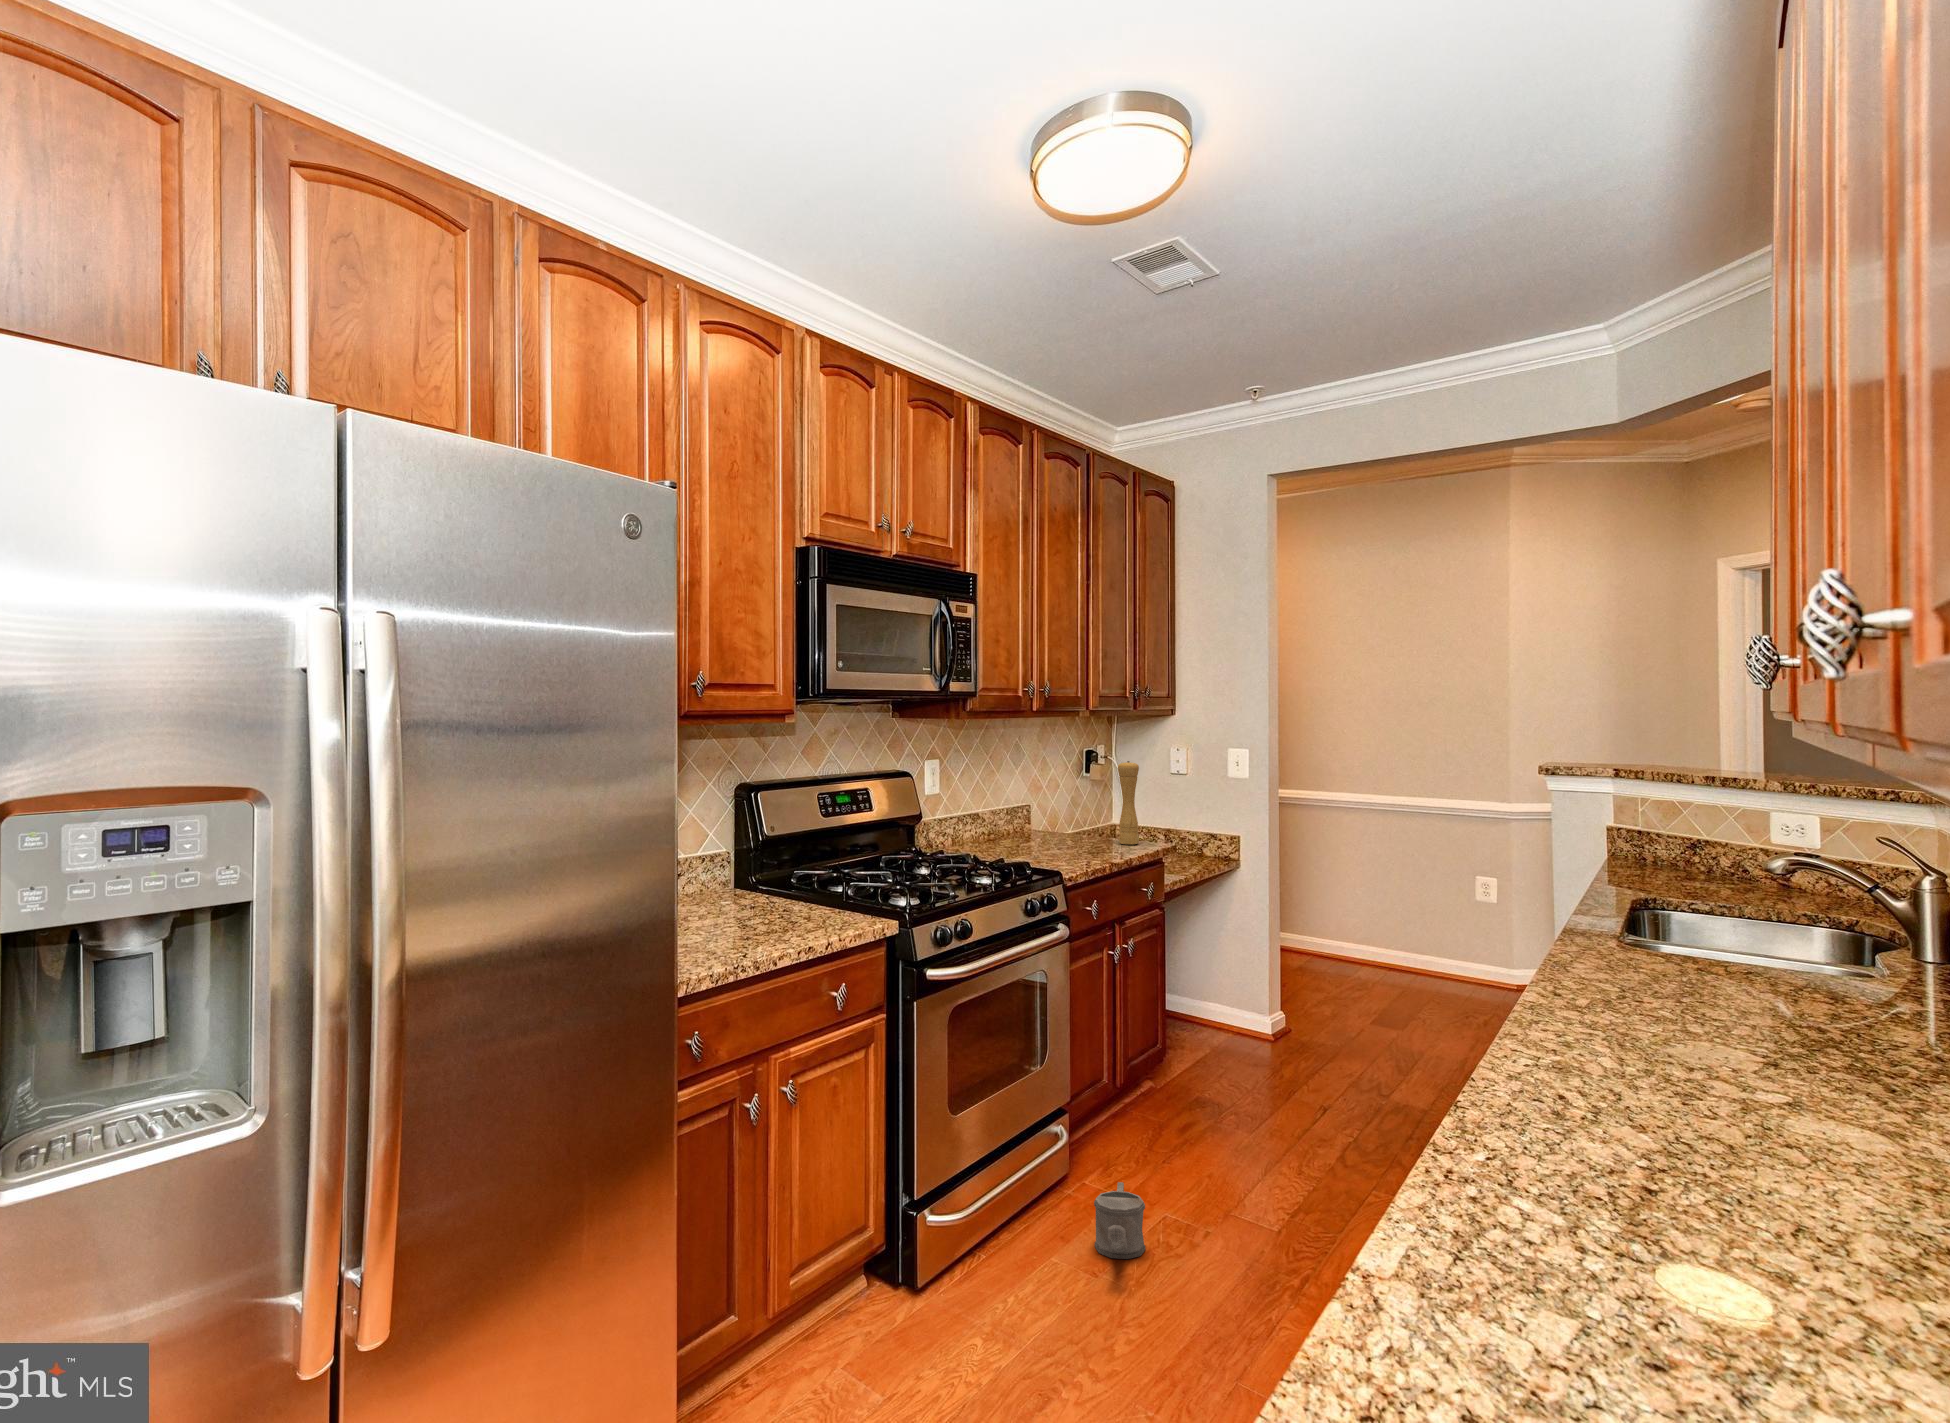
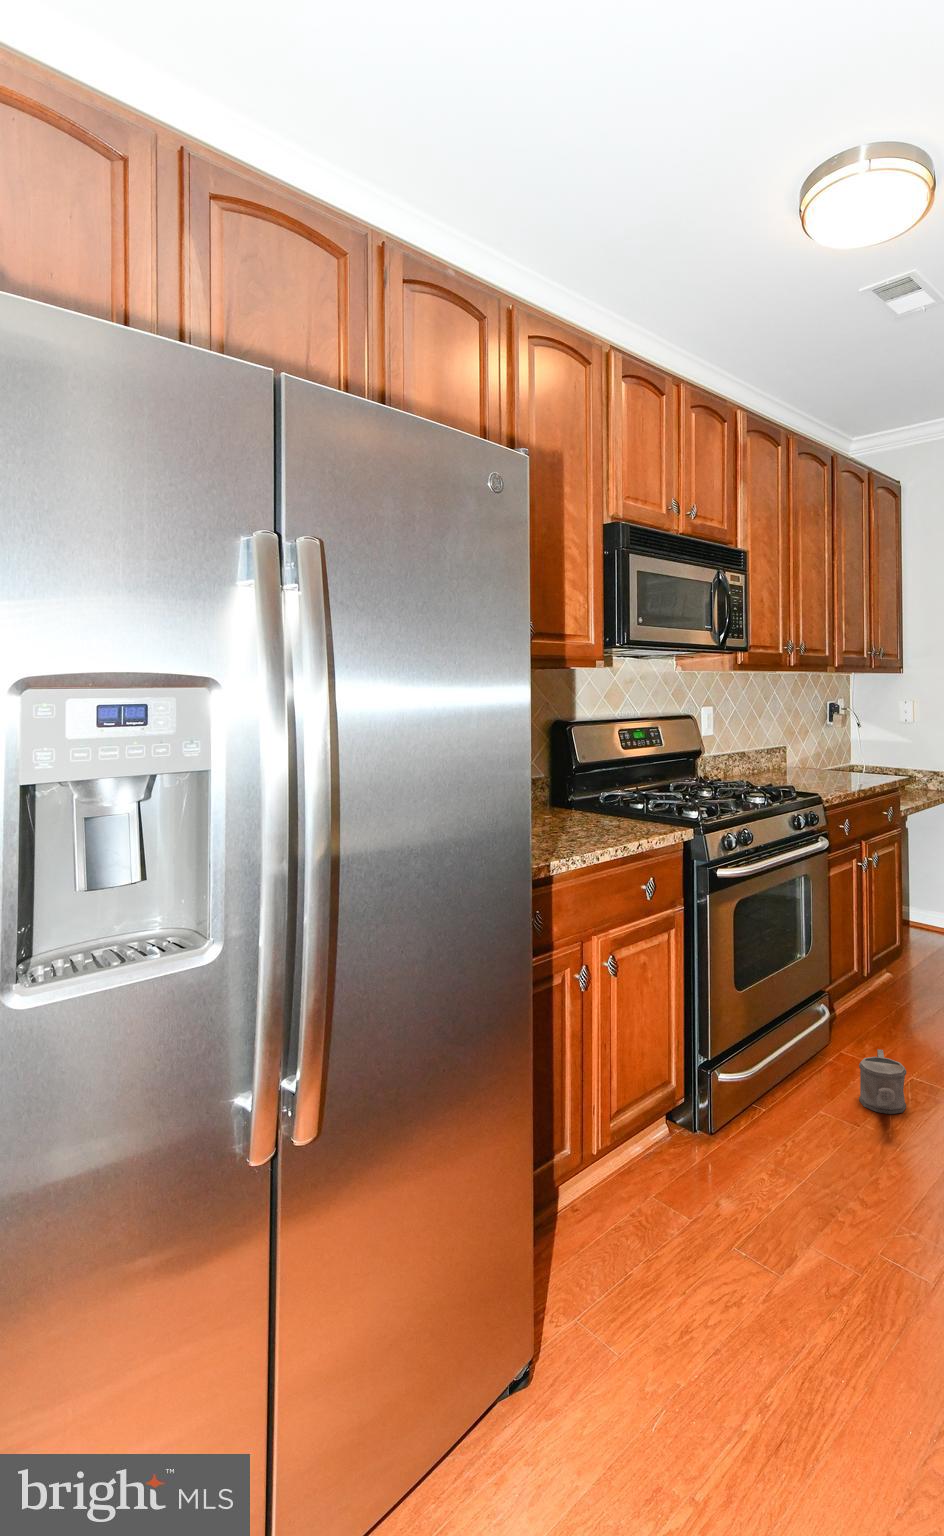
pepper mill: present [1118,761,1139,844] -> none [859,711,878,778]

